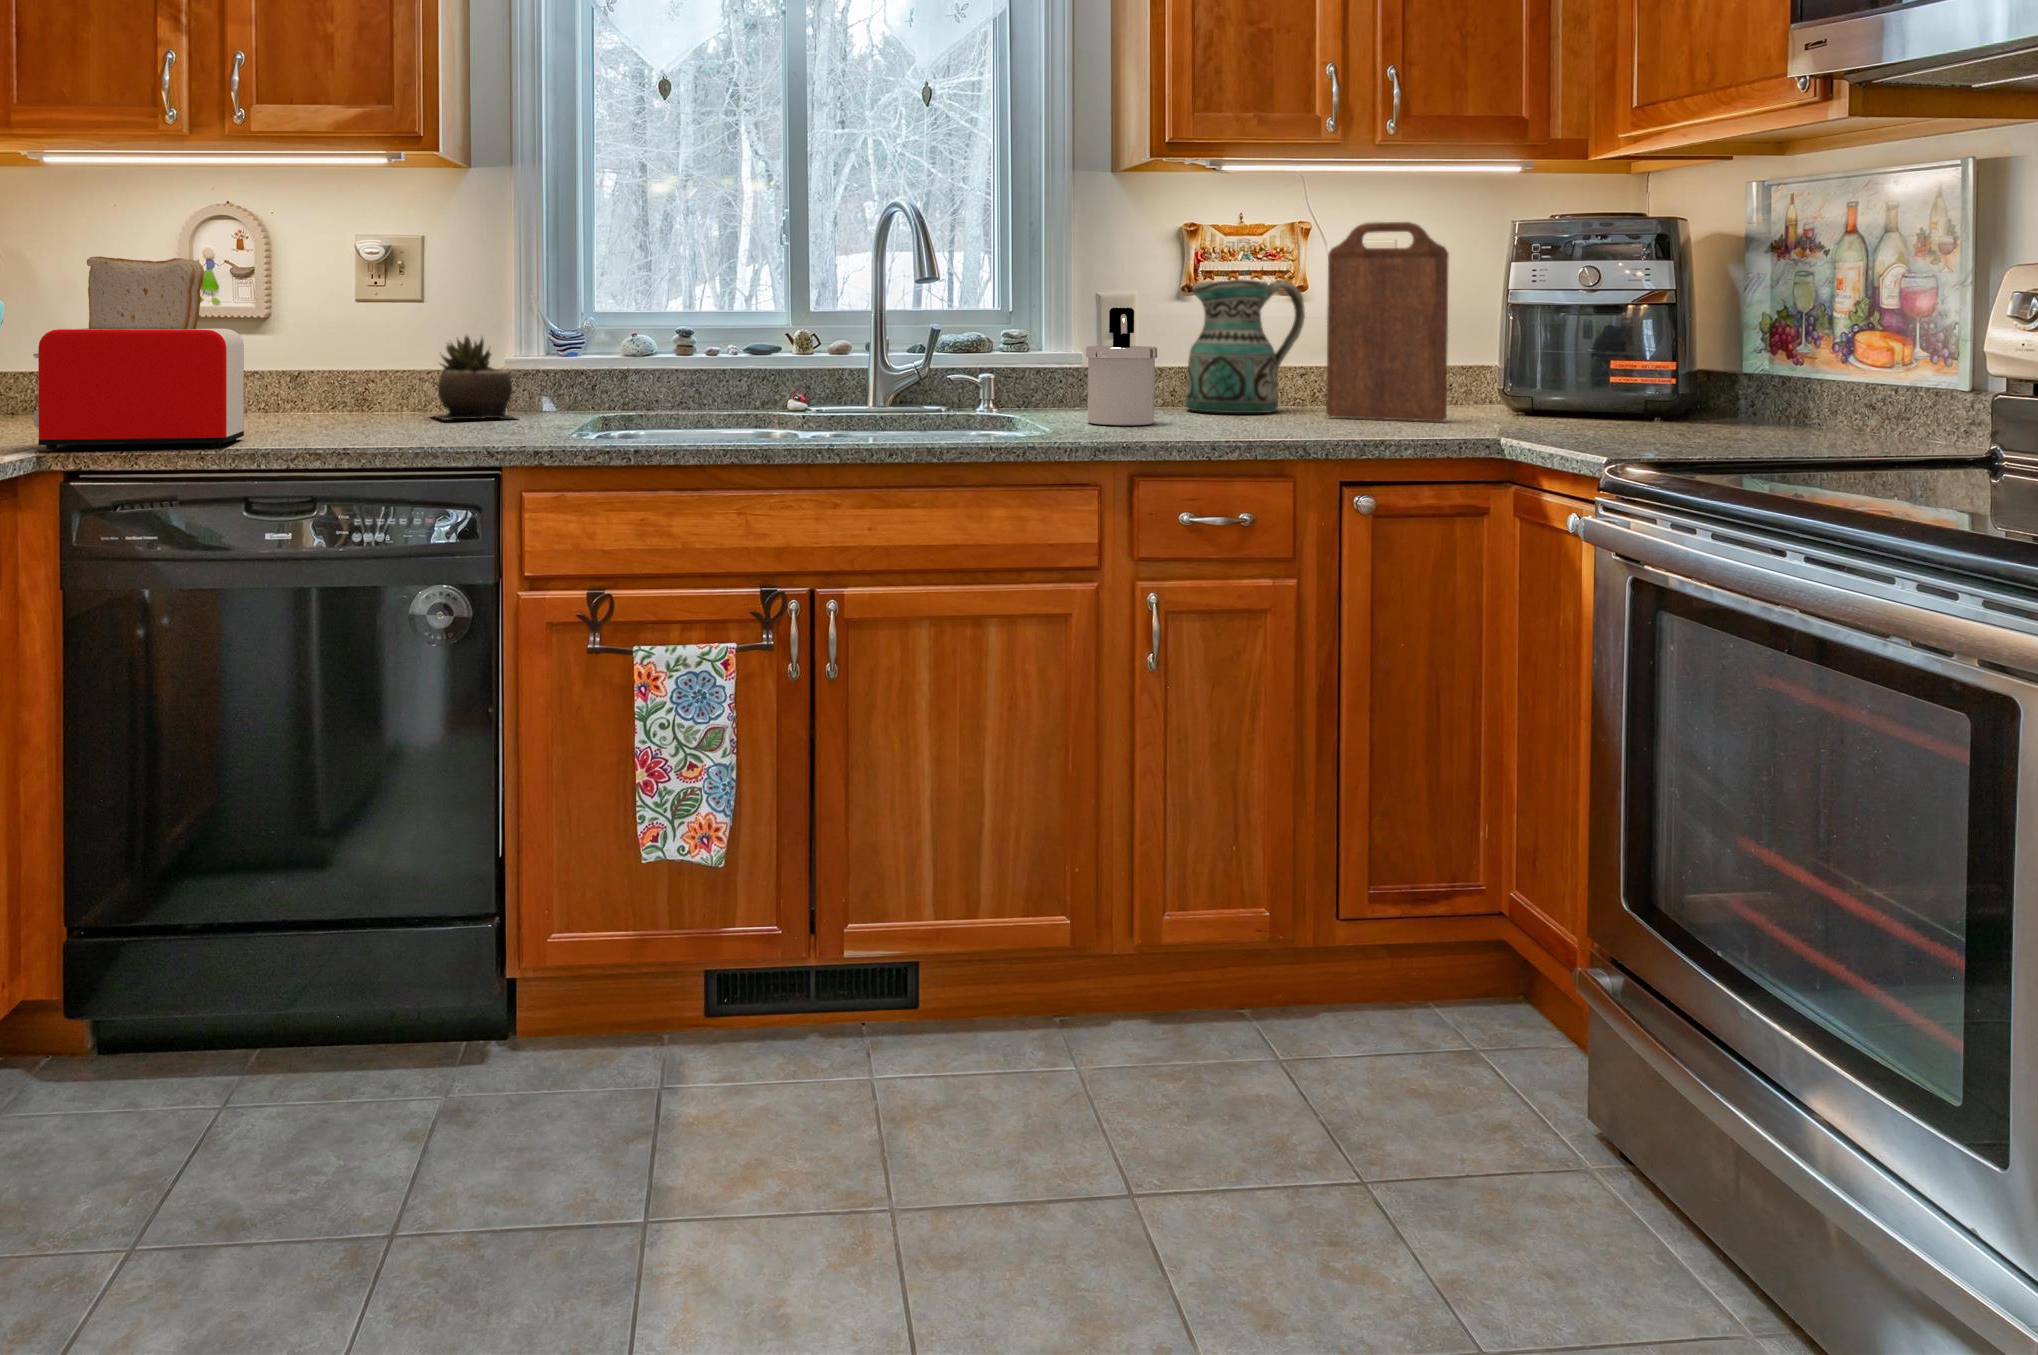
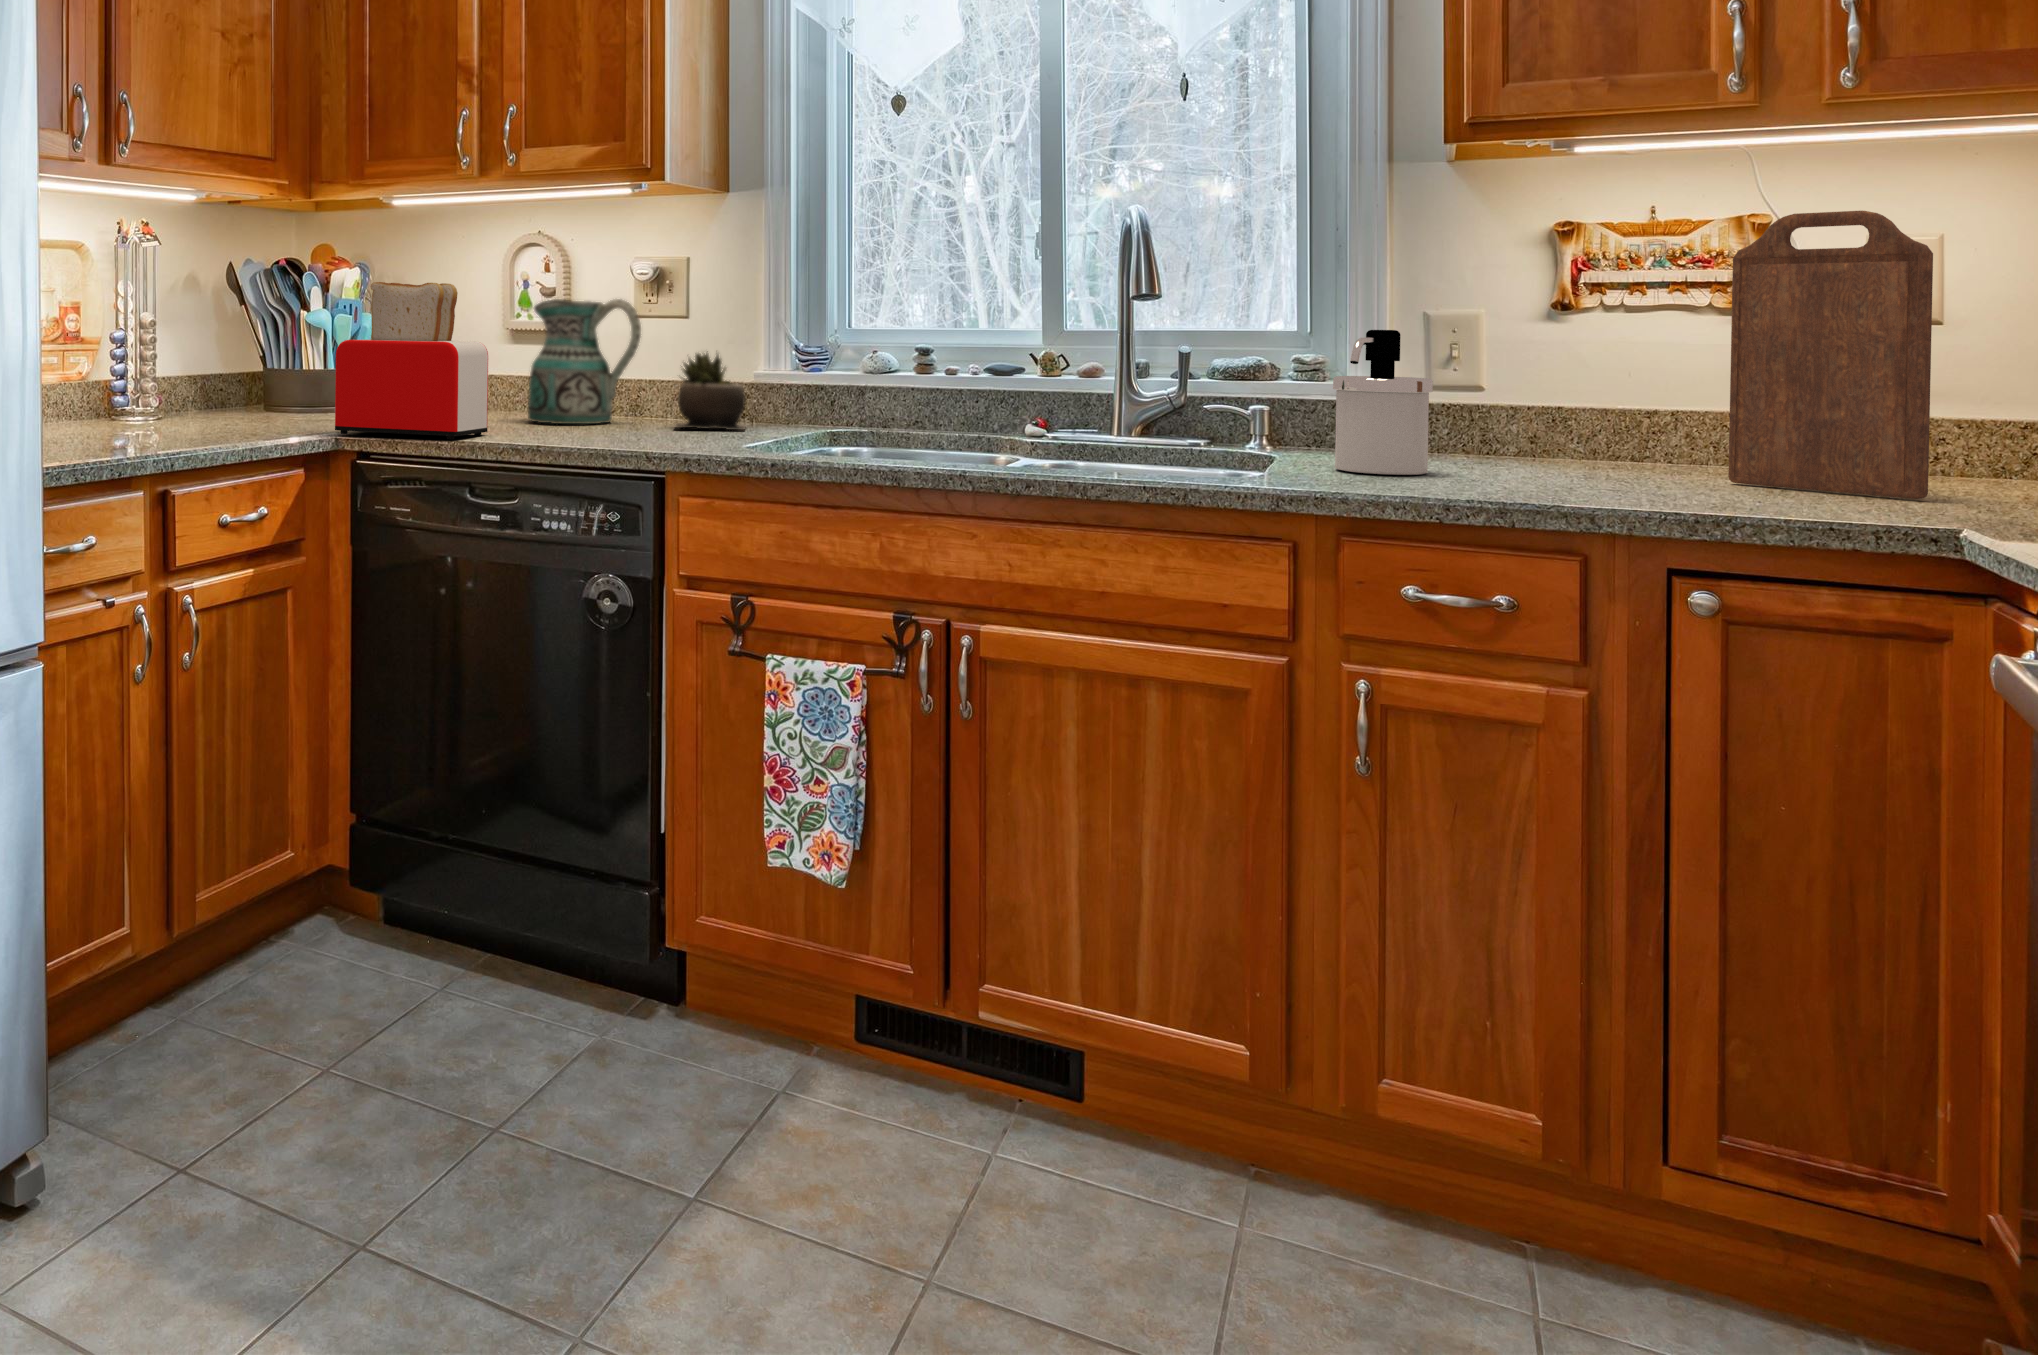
ceramic pitcher: present [1186,279,1305,413] -> present [528,299,641,424]

